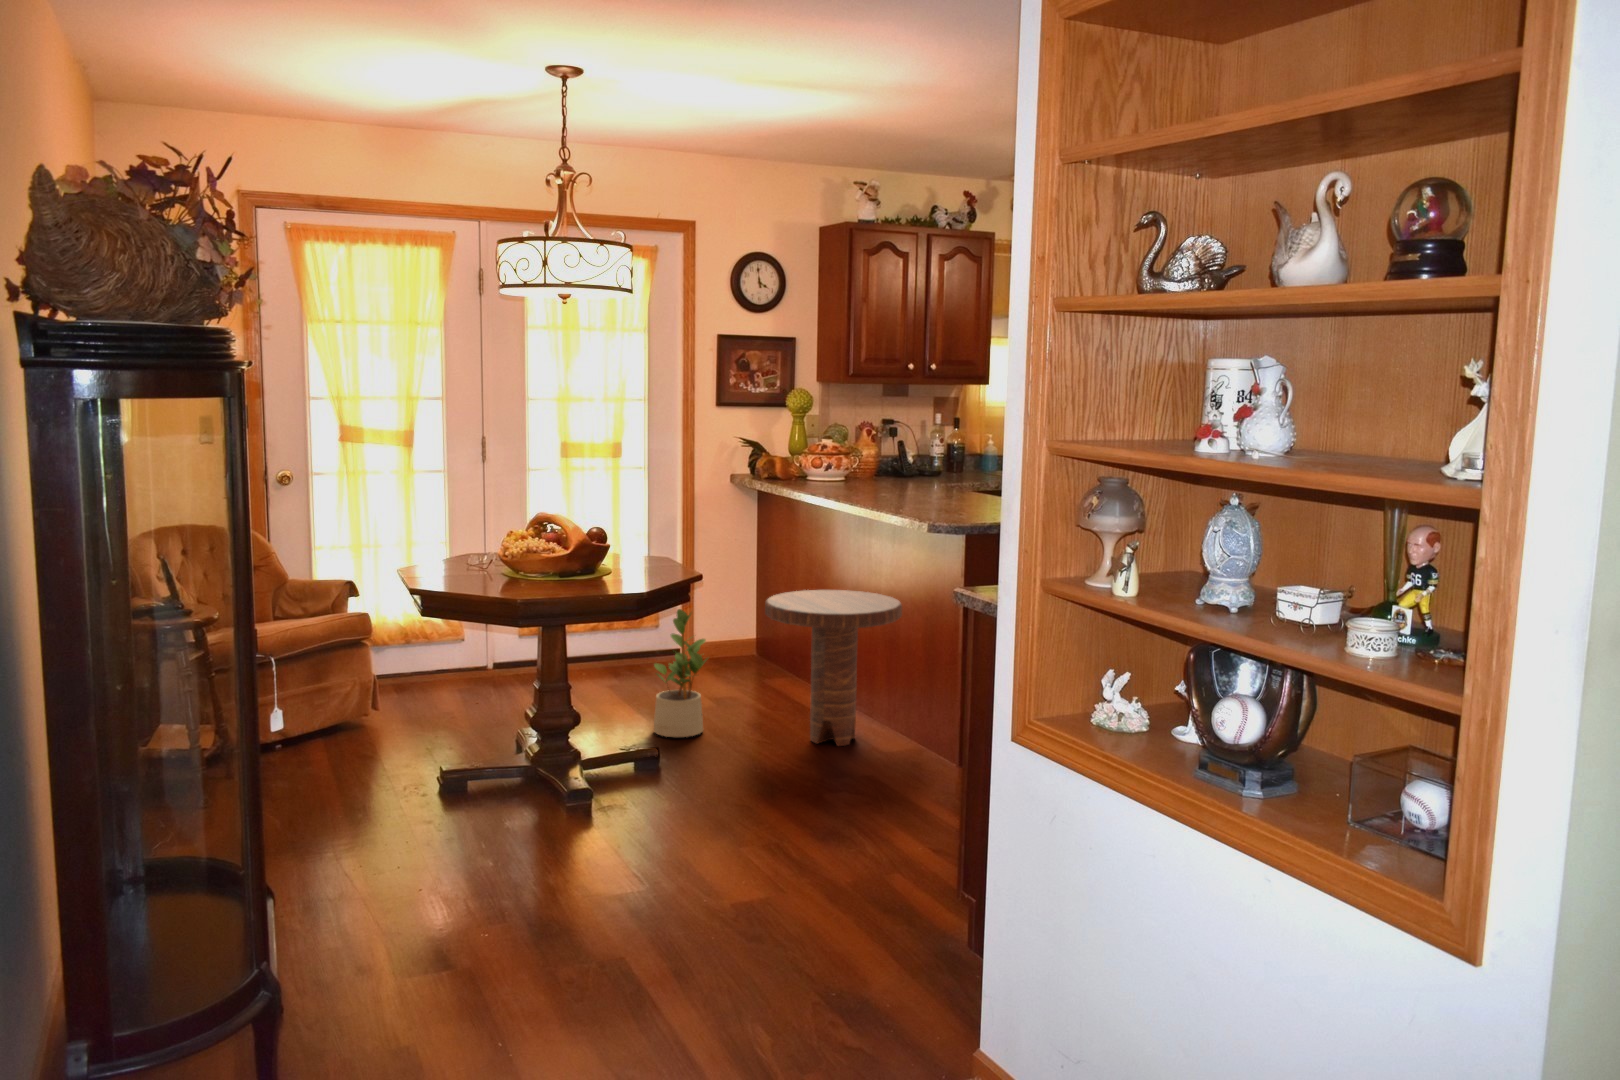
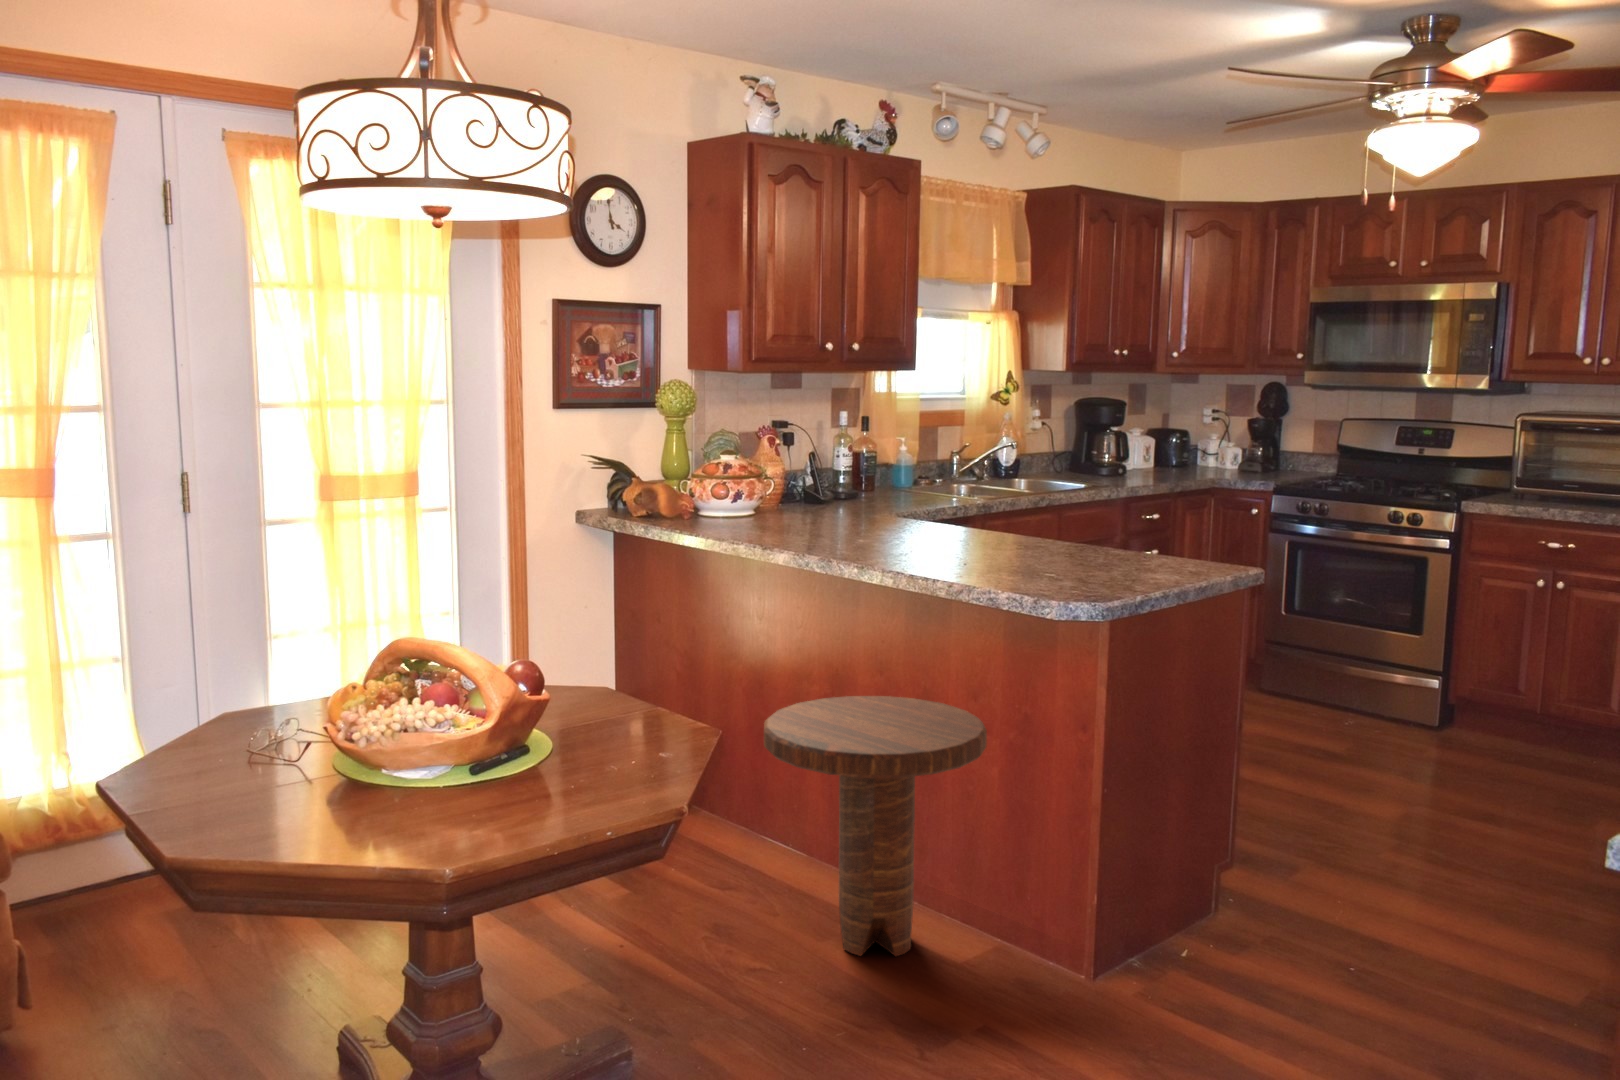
potted plant: present [654,609,709,737] -> none [572,758,678,981]

